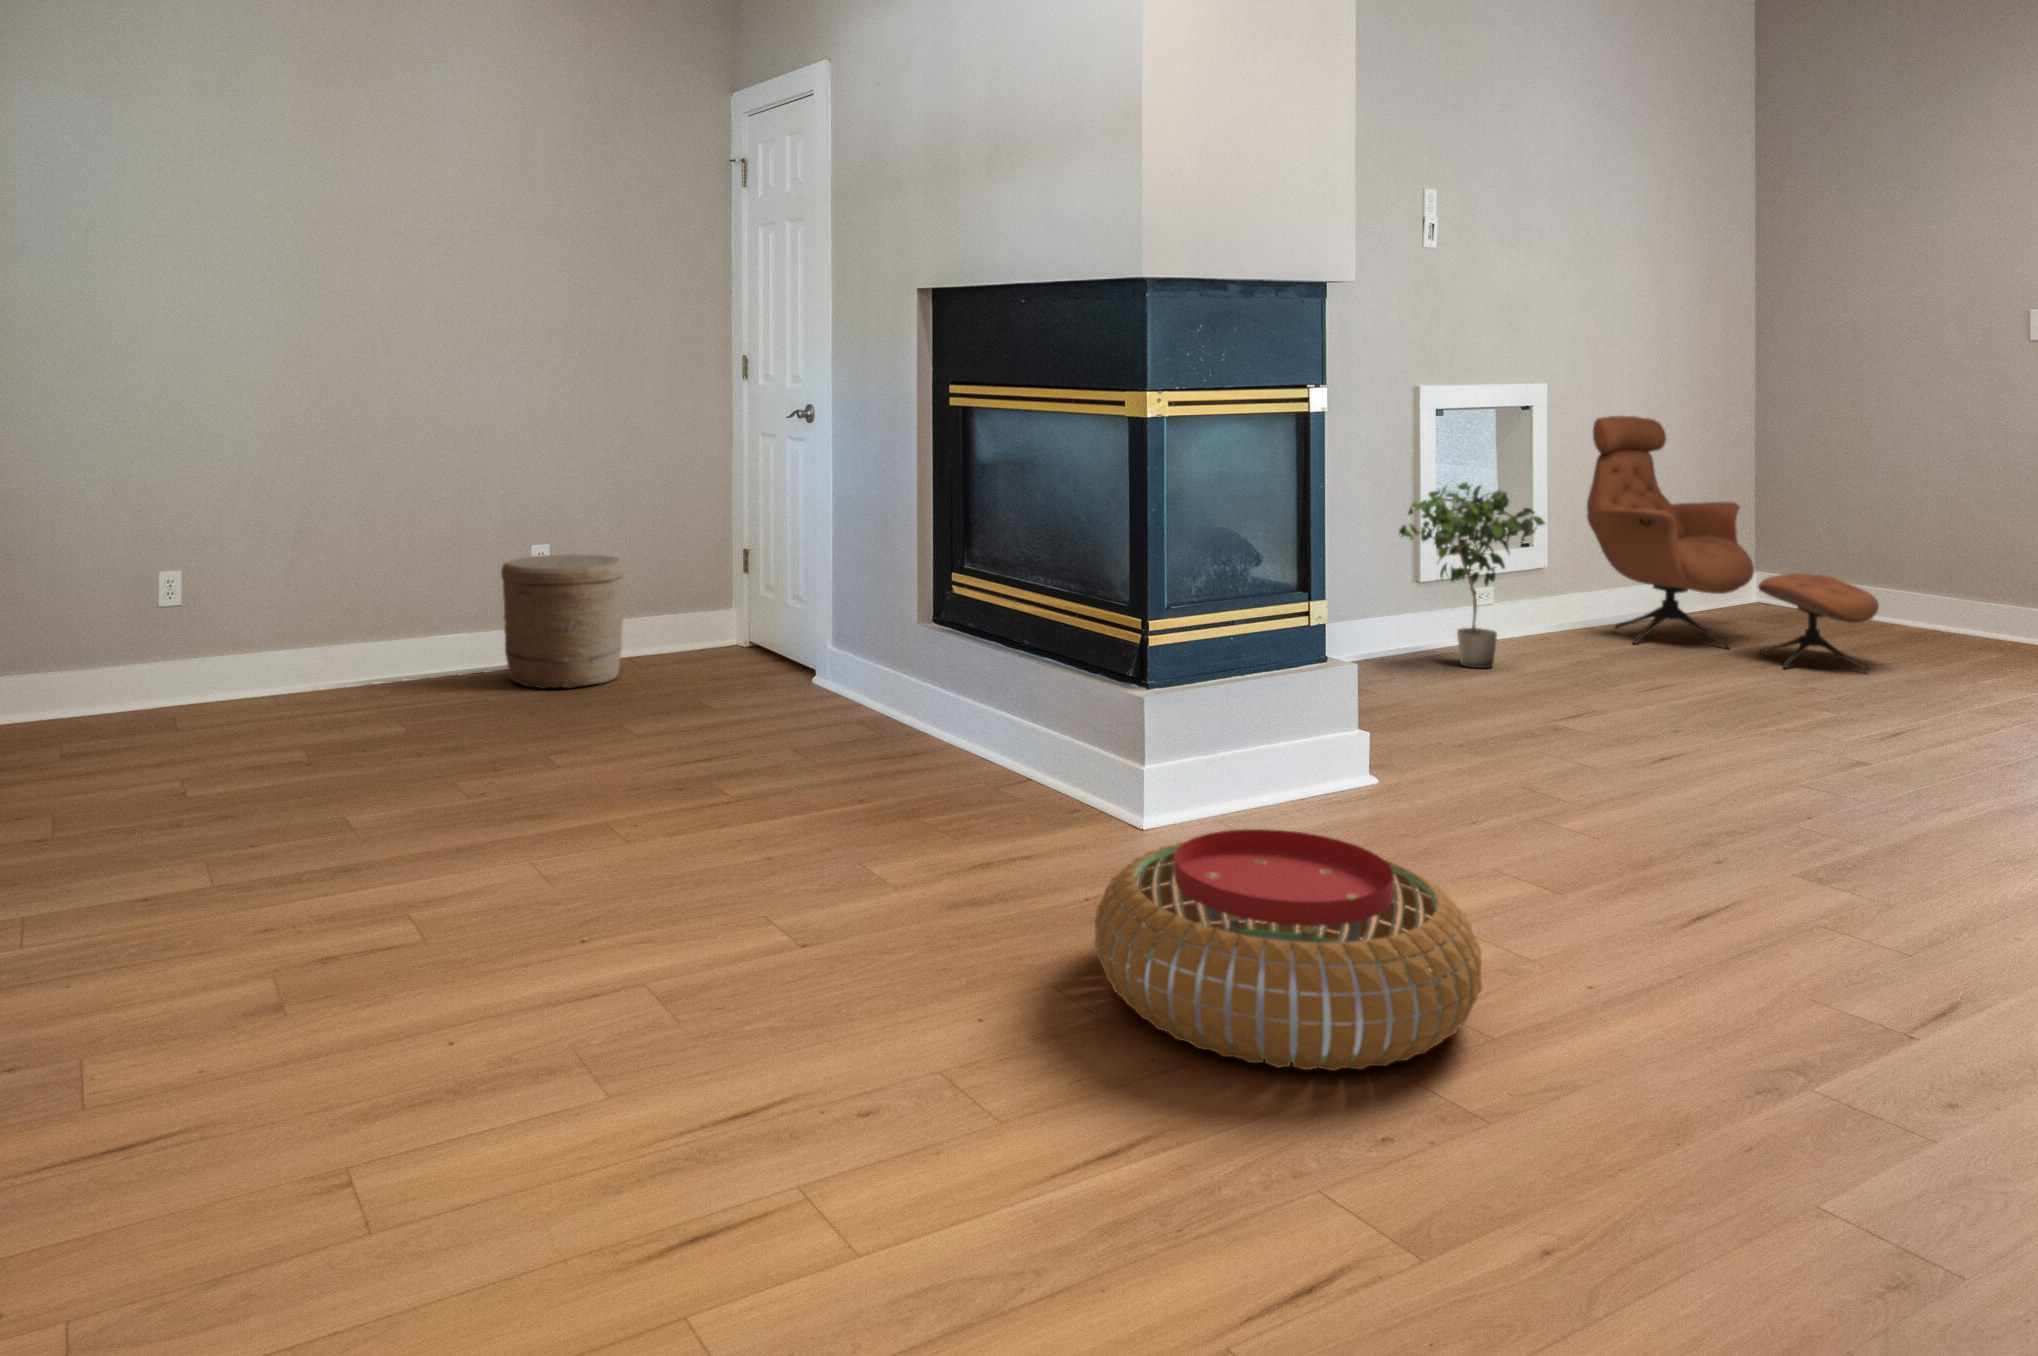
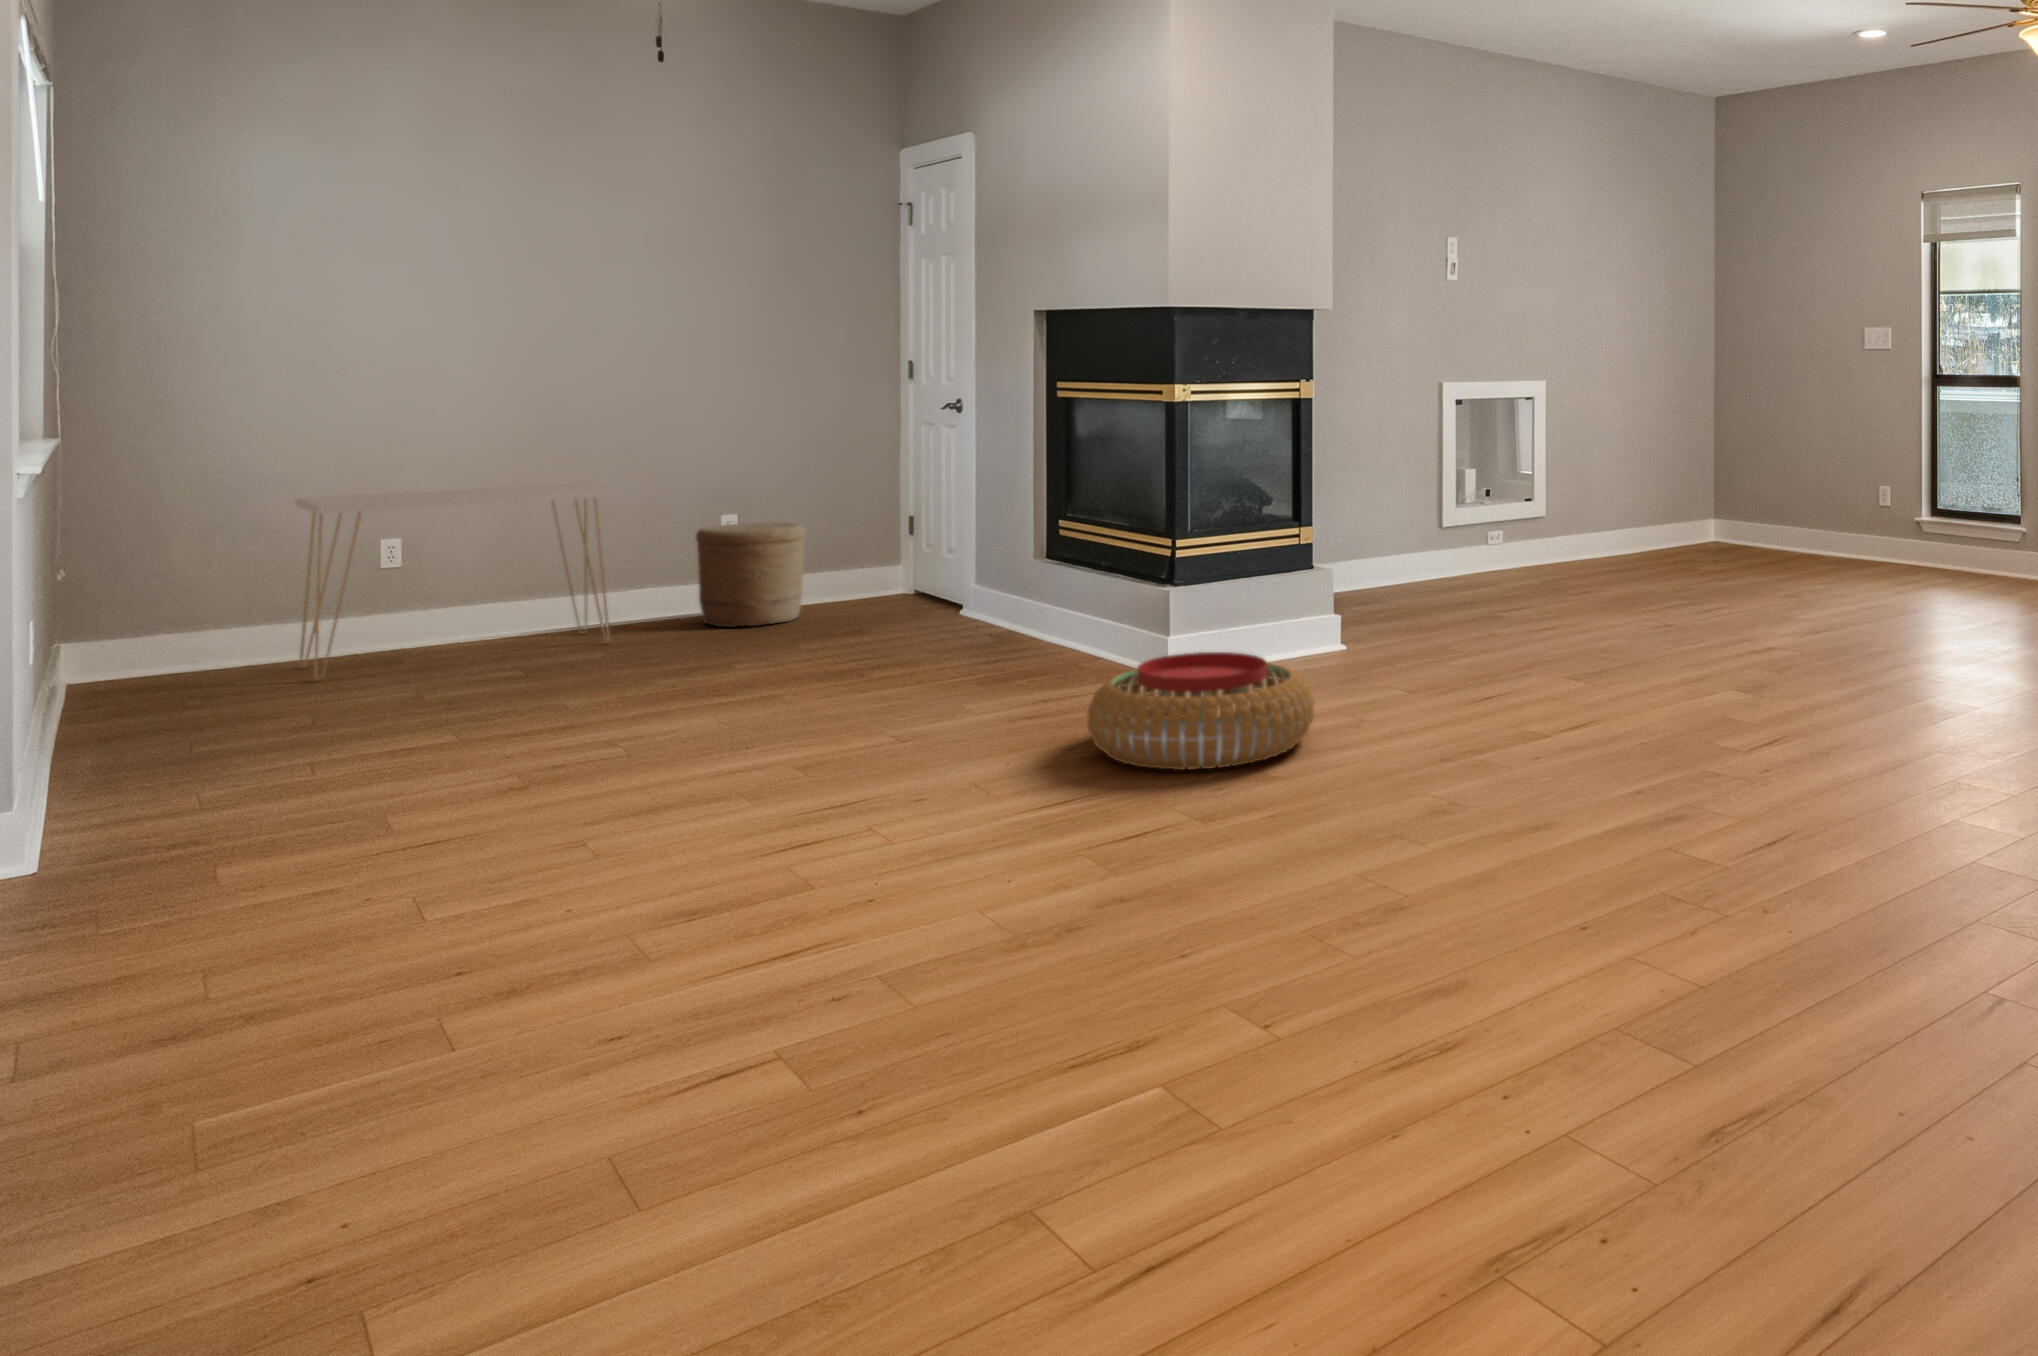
lounge chair: present [1587,416,1879,672] -> none [1572,405,1743,578]
potted plant: present [1399,482,1545,668] -> none [1423,453,1515,586]
console table: none [64,504,414,749] -> present [295,483,618,680]

